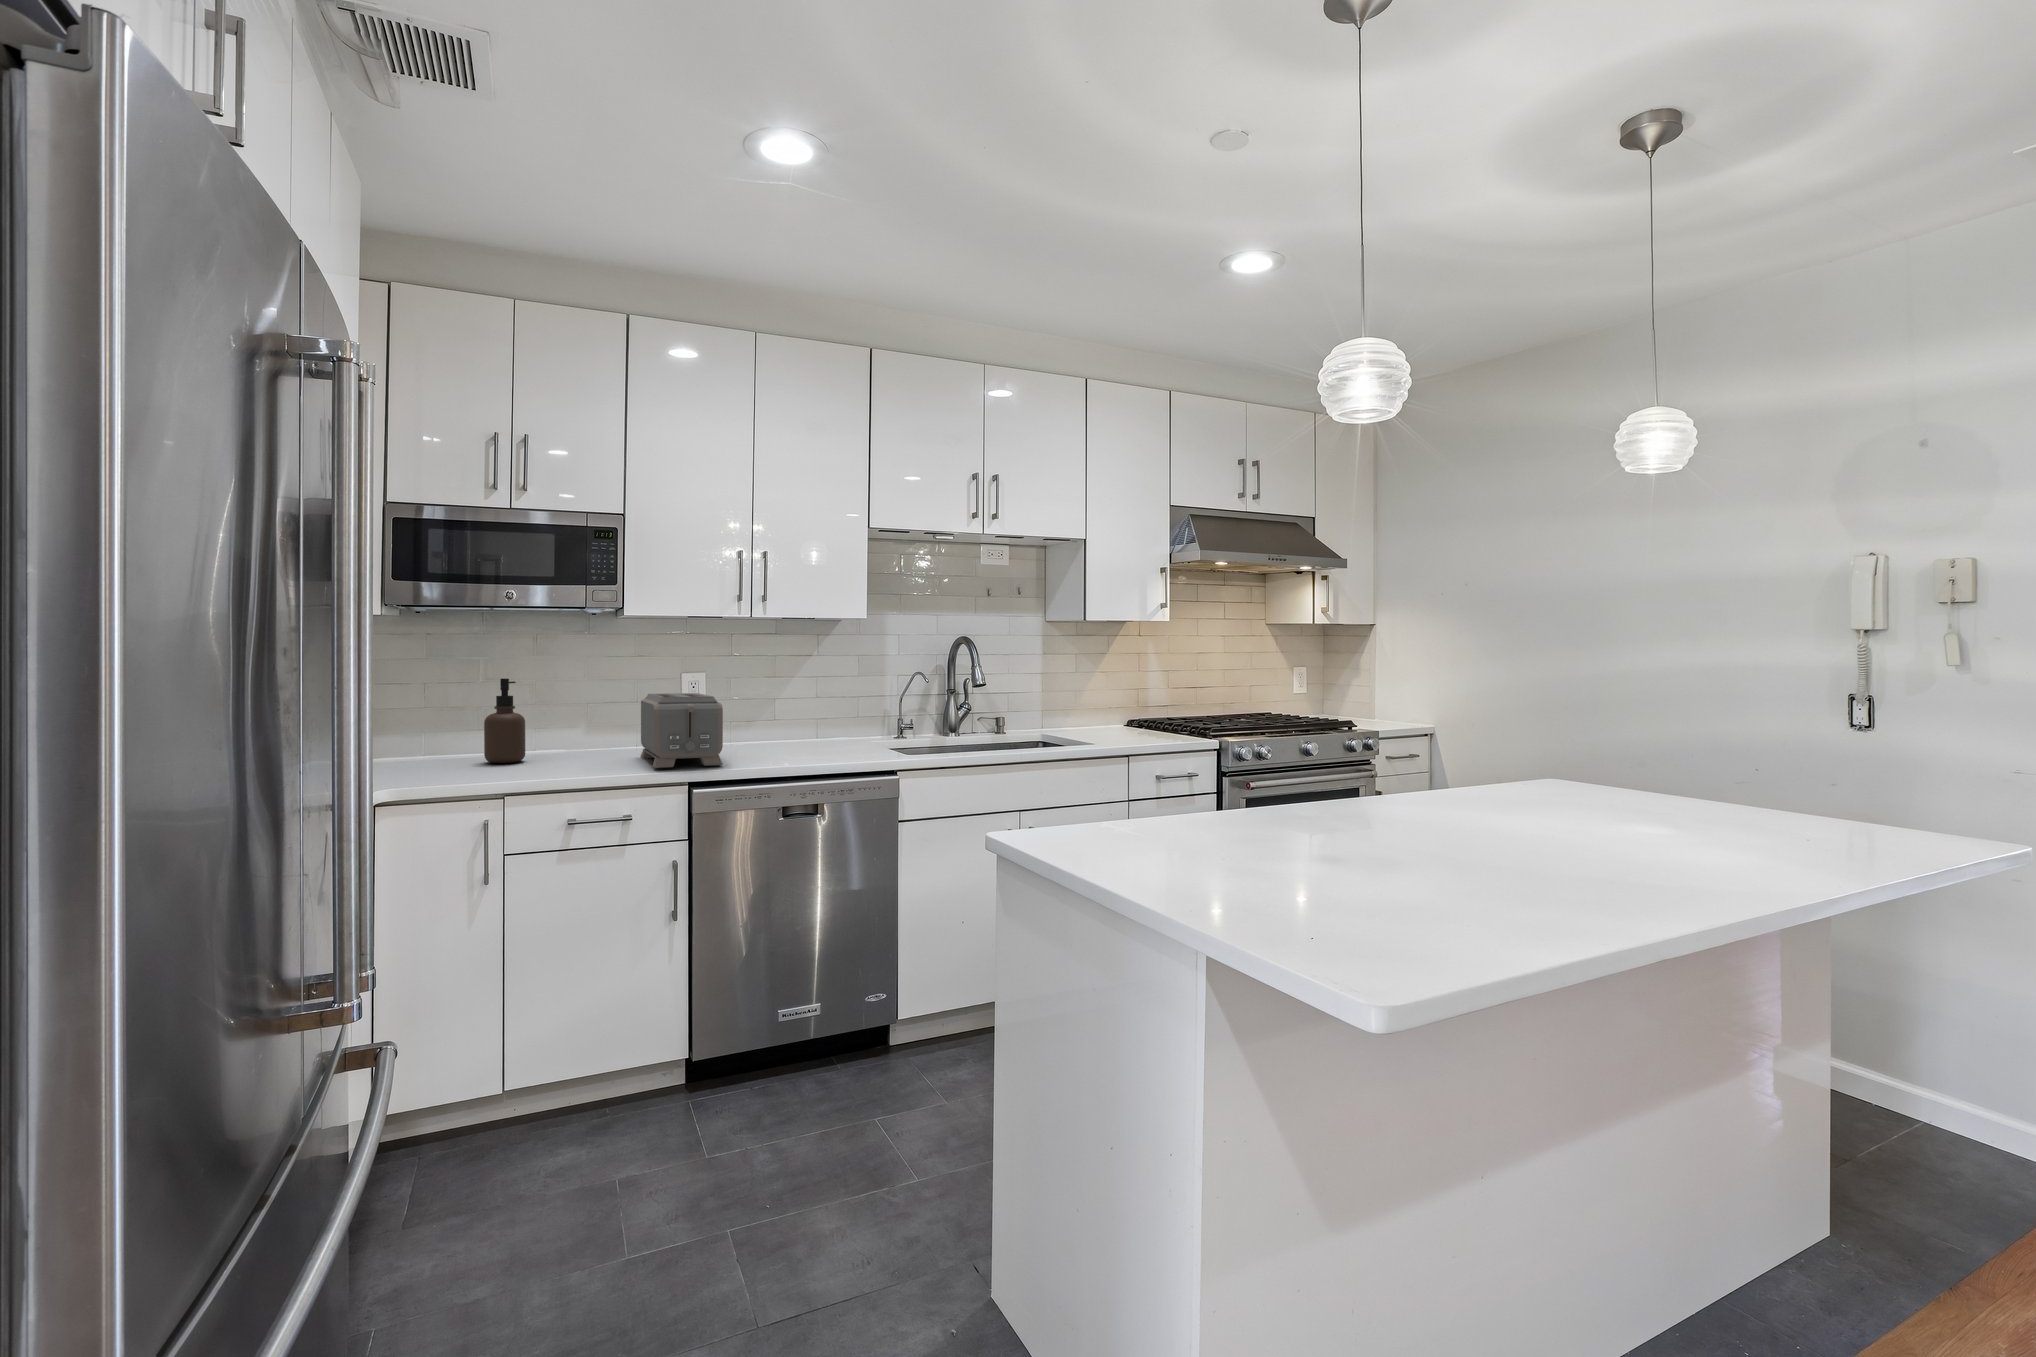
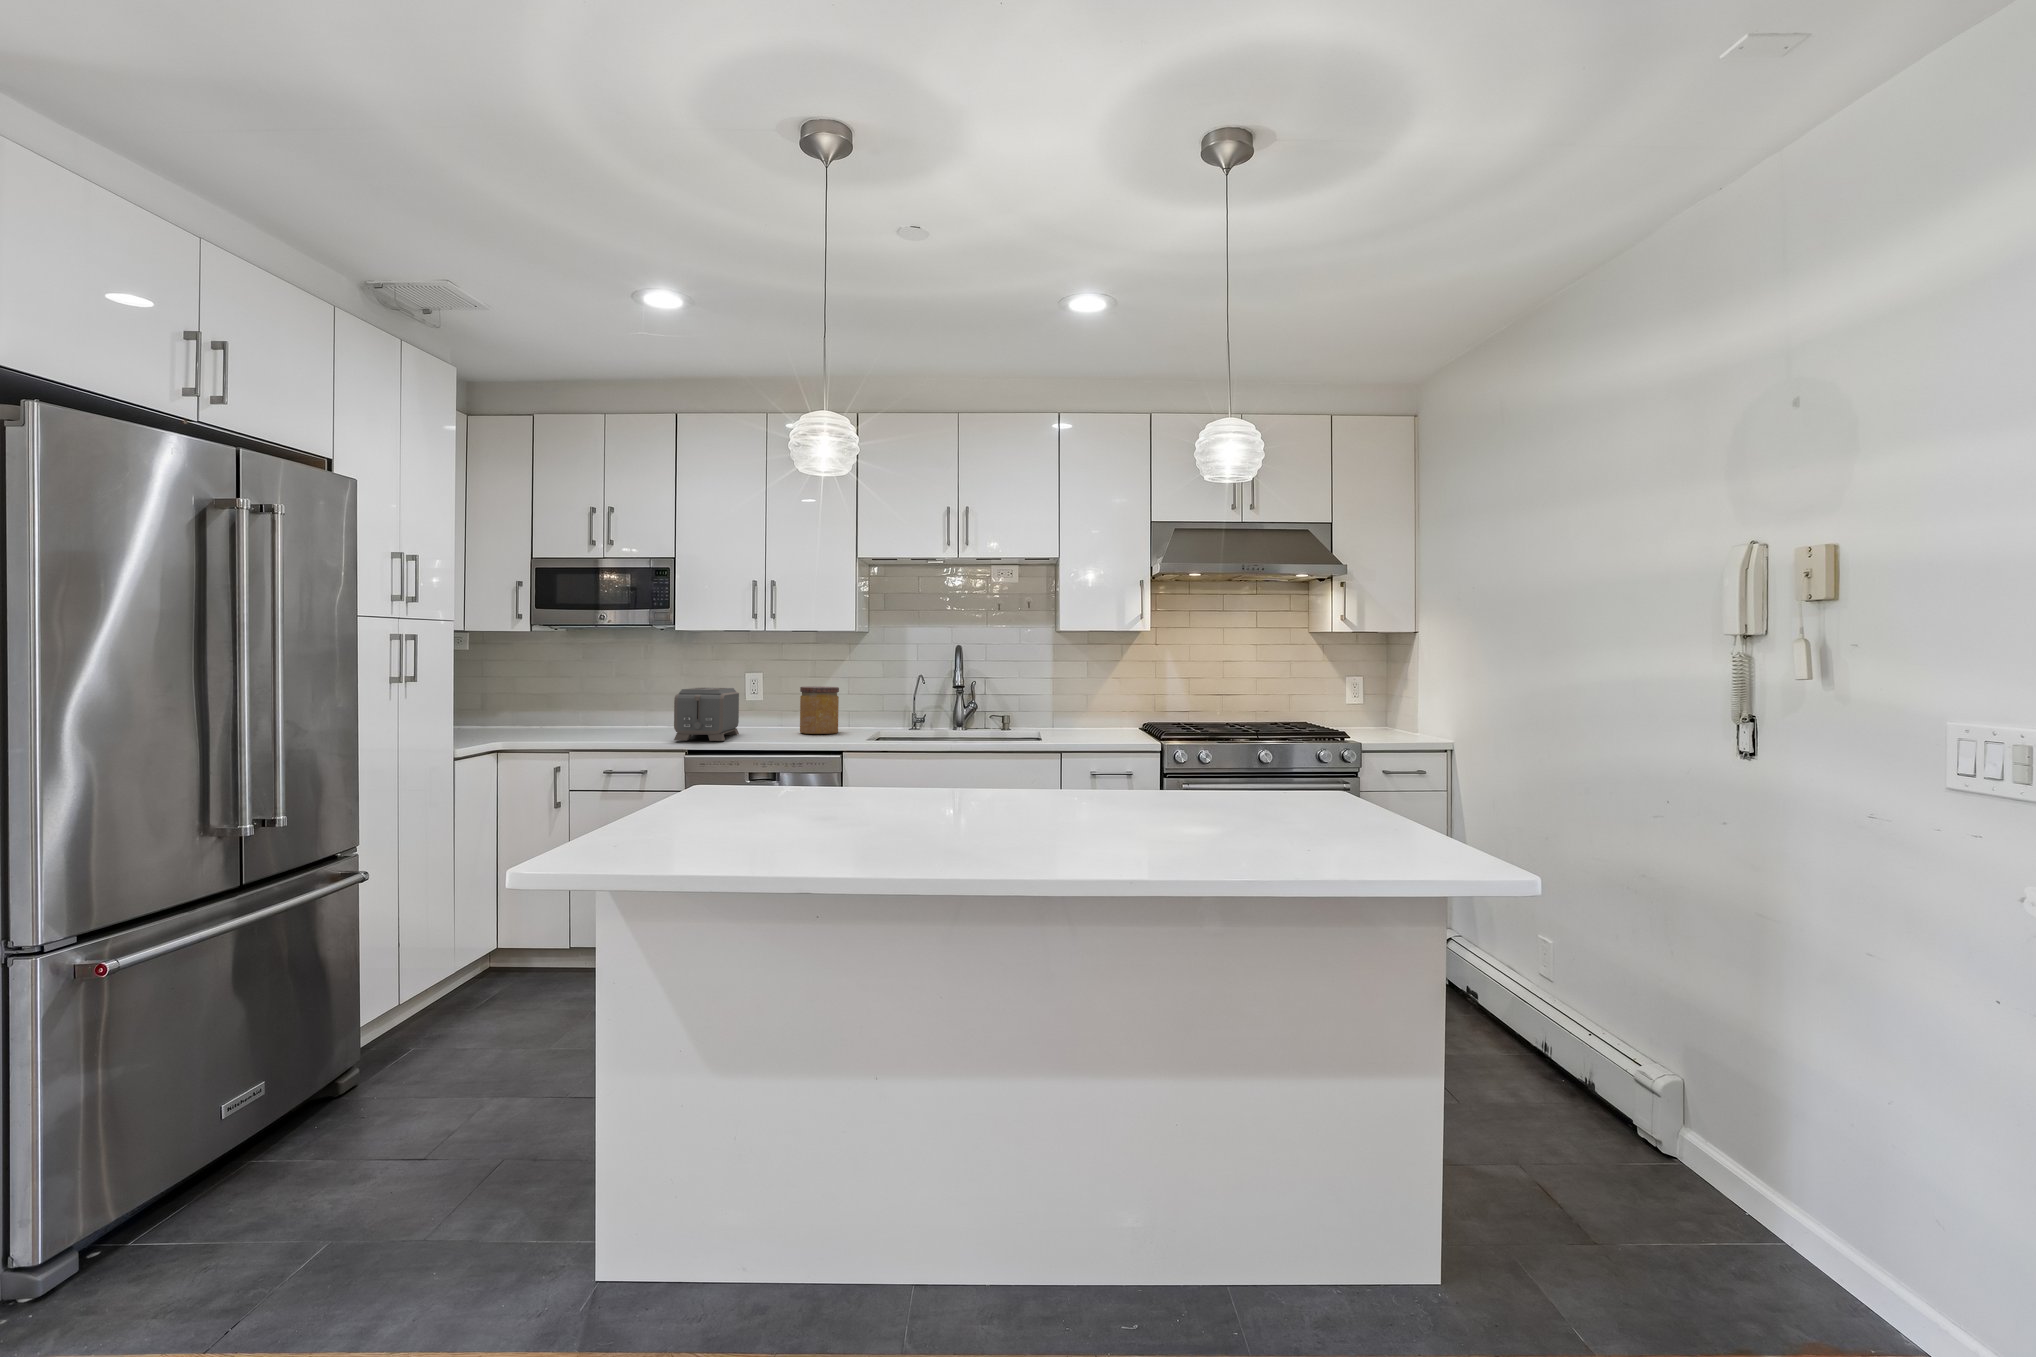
soap dispenser: present [484,679,525,763] -> none [592,675,620,733]
jar: none [778,688,828,749] -> present [800,686,839,734]

